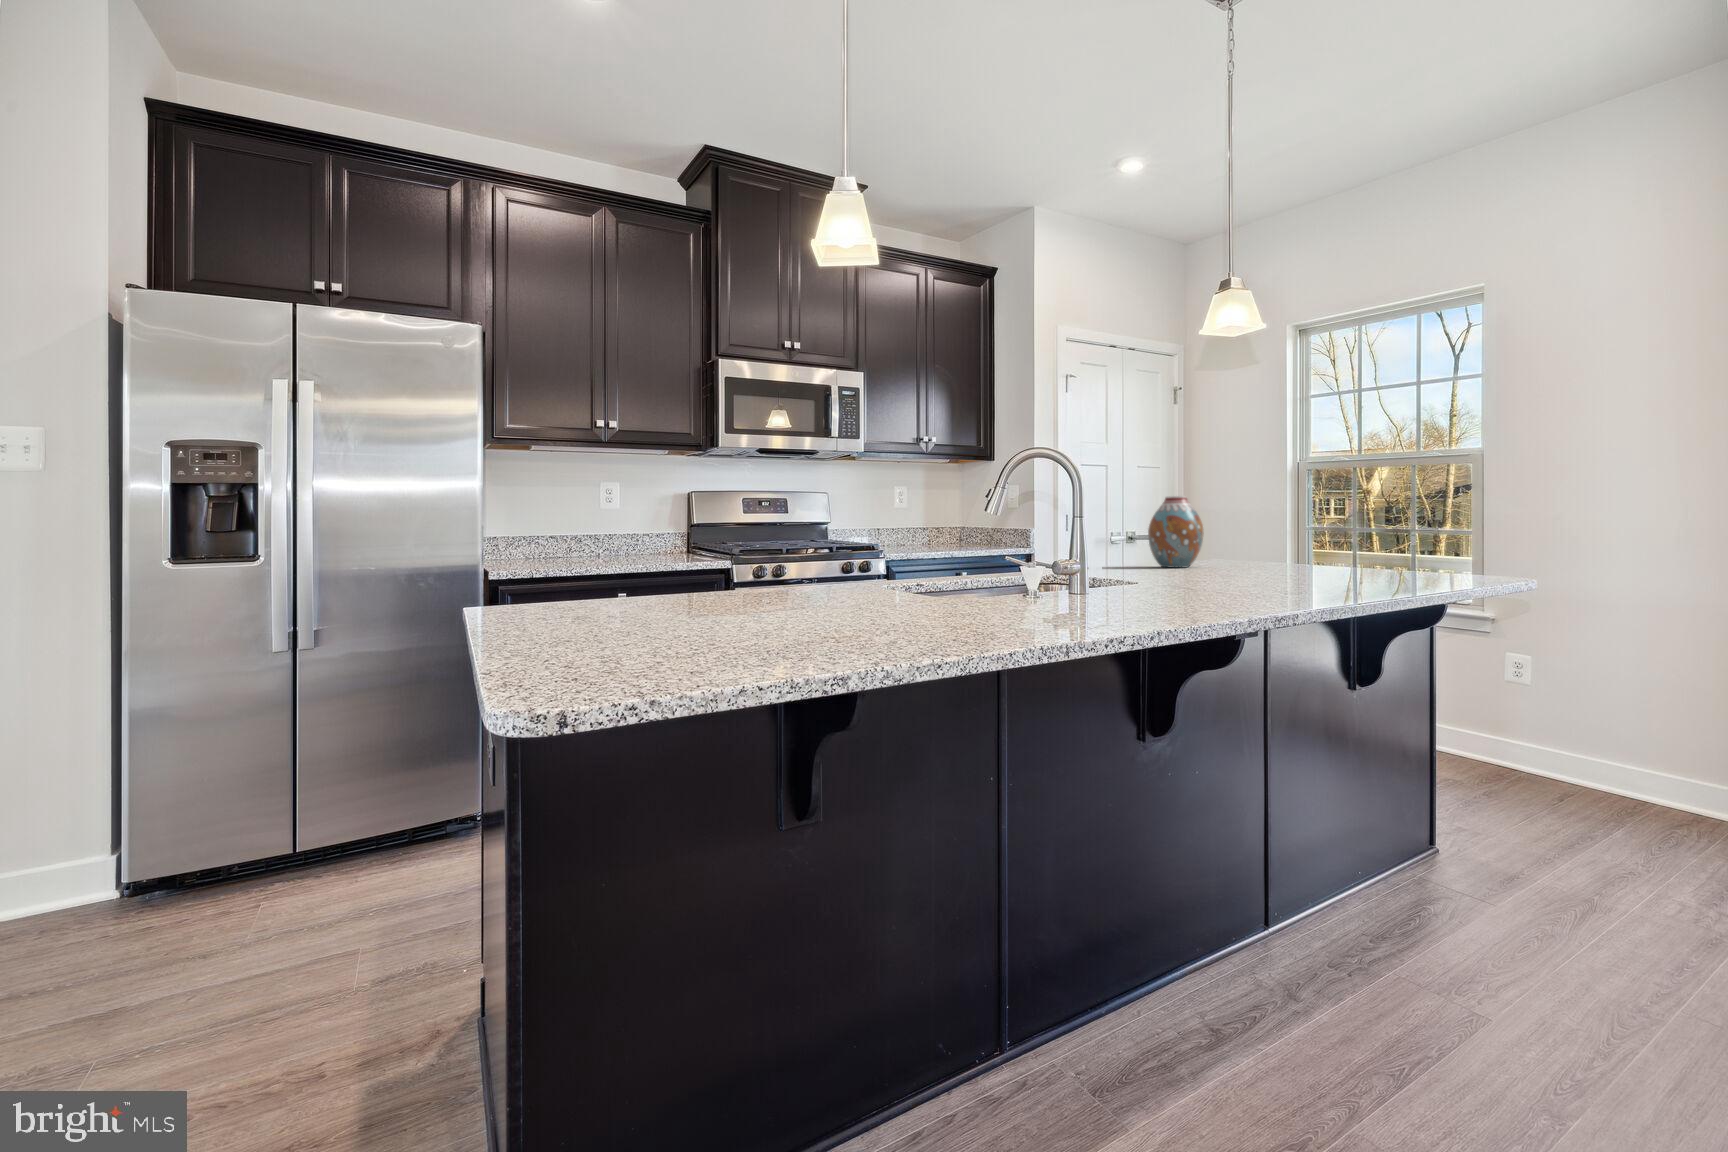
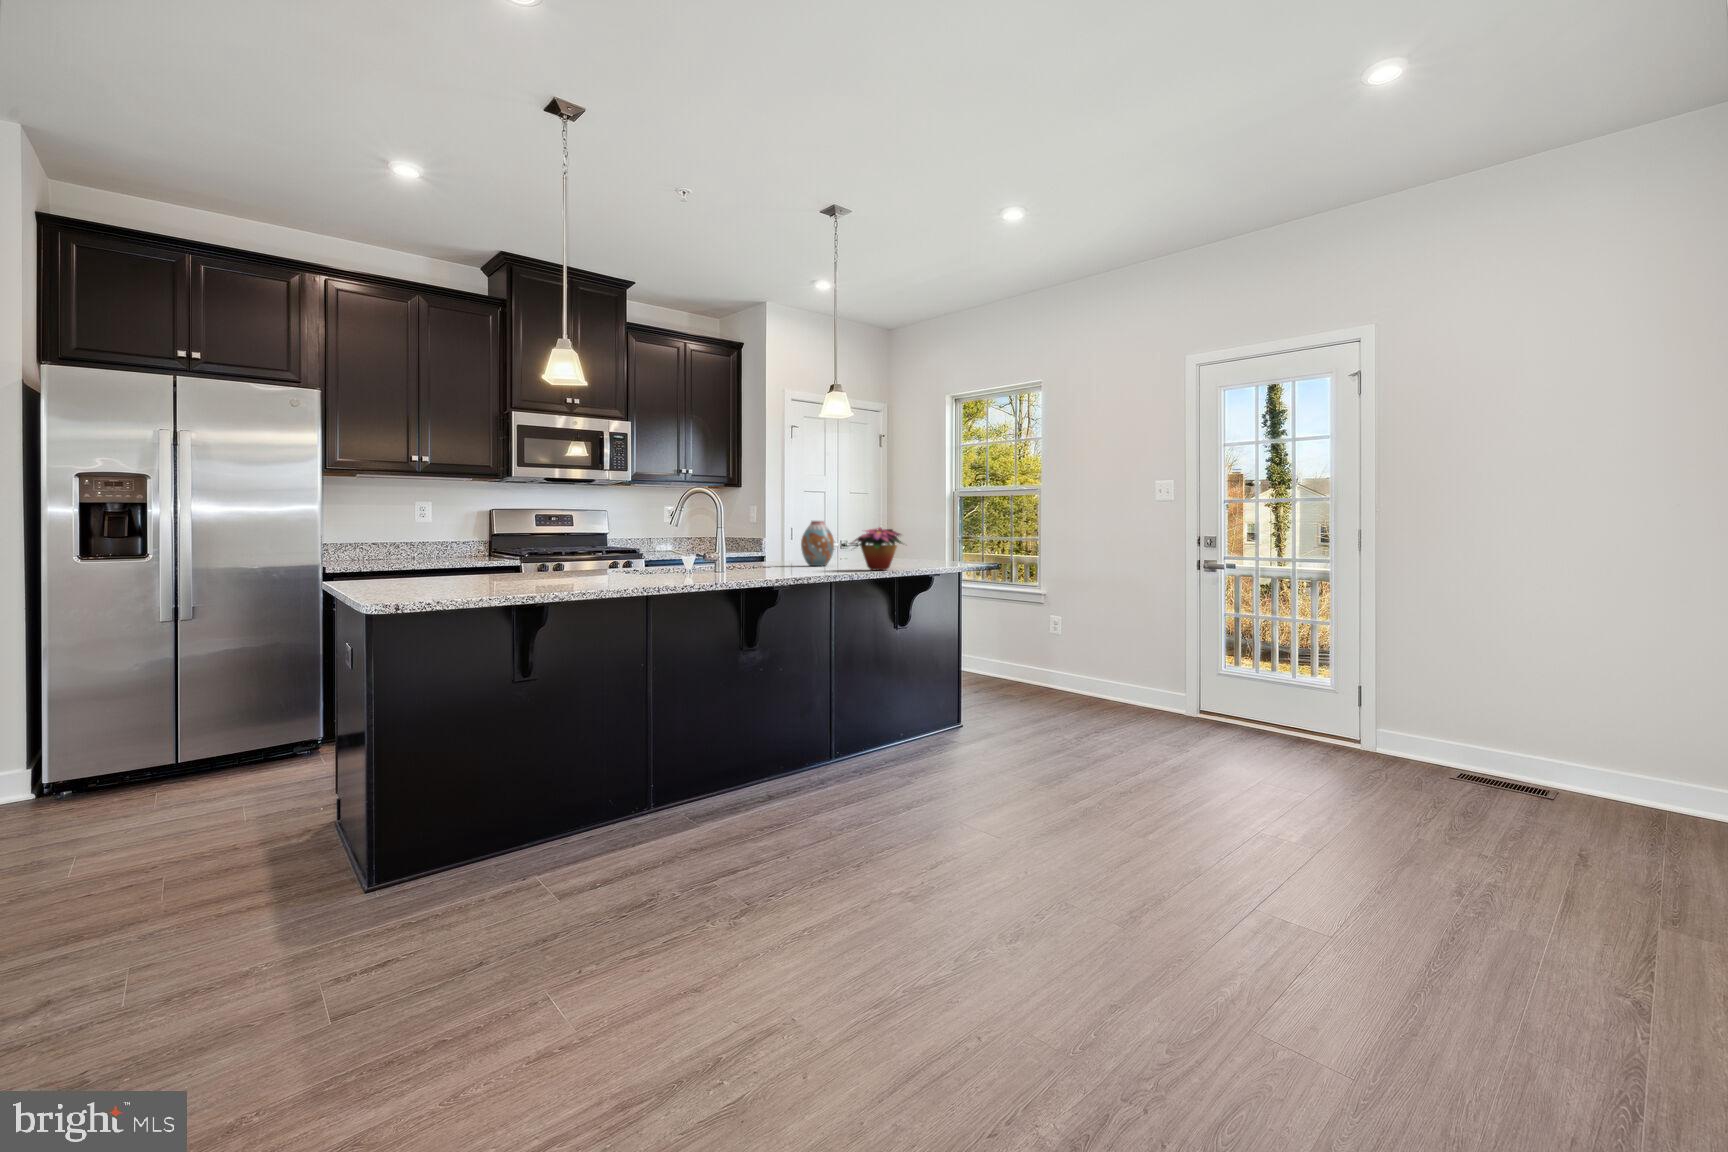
flower arrangement: none [1271,501,1396,575] -> present [852,528,902,570]

